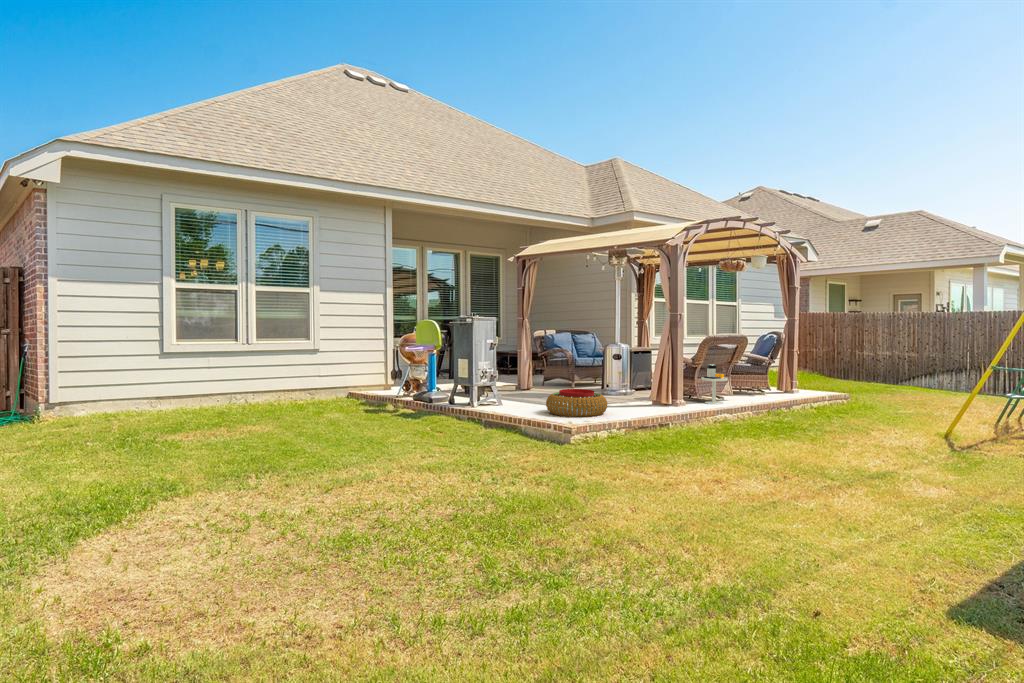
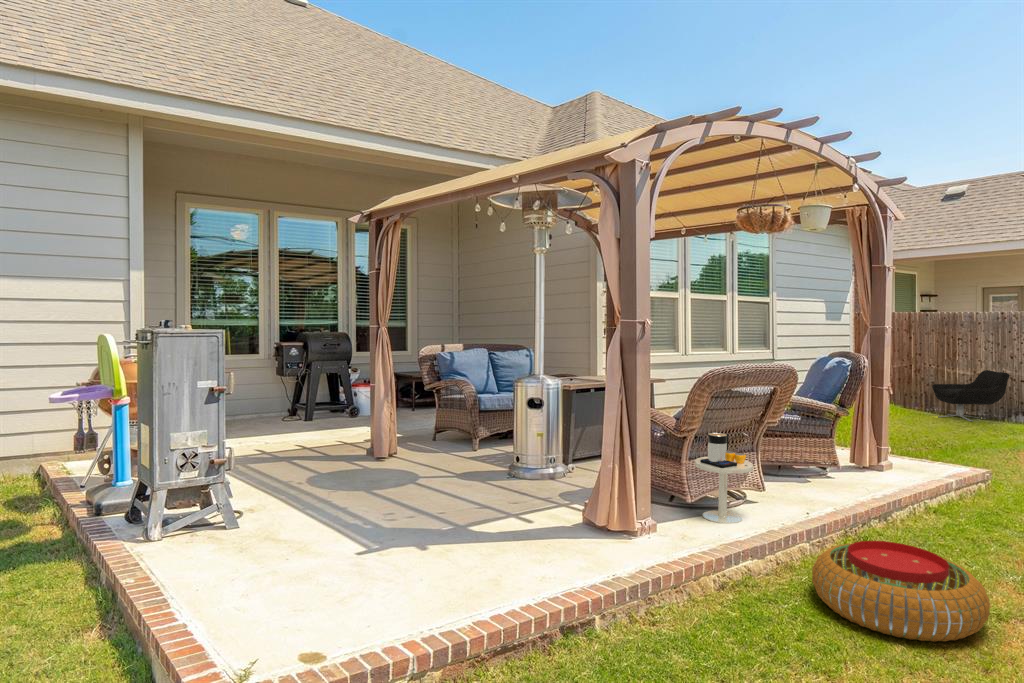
lounge chair: none [840,348,886,380] -> present [932,370,1010,421]
pouf: present [546,389,607,417] -> present [812,541,990,642]

